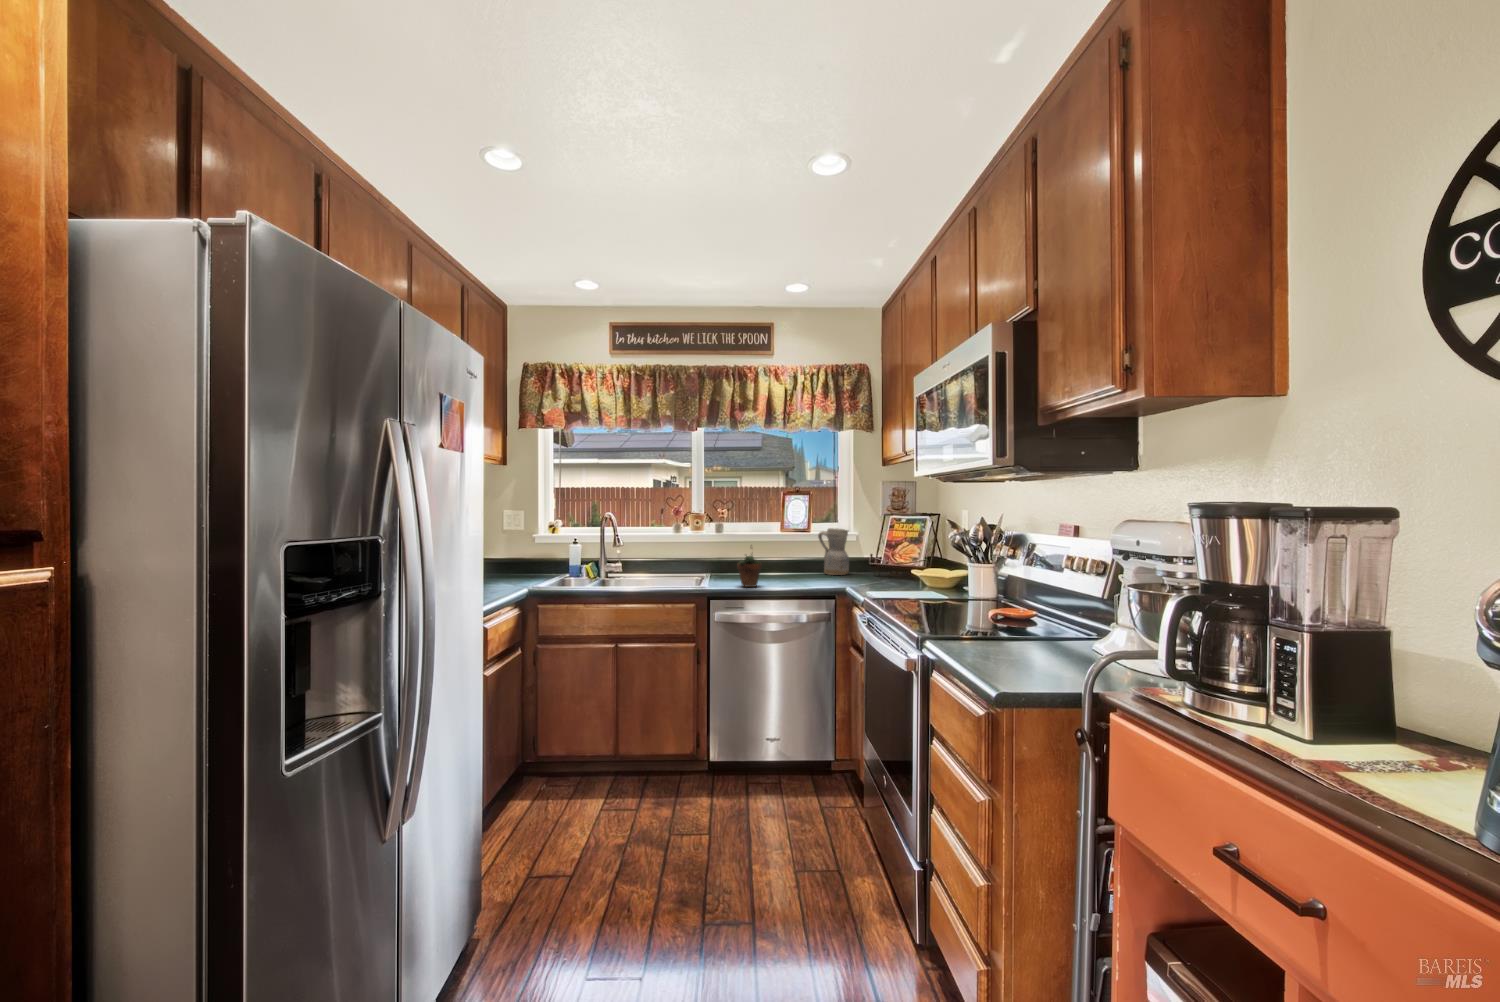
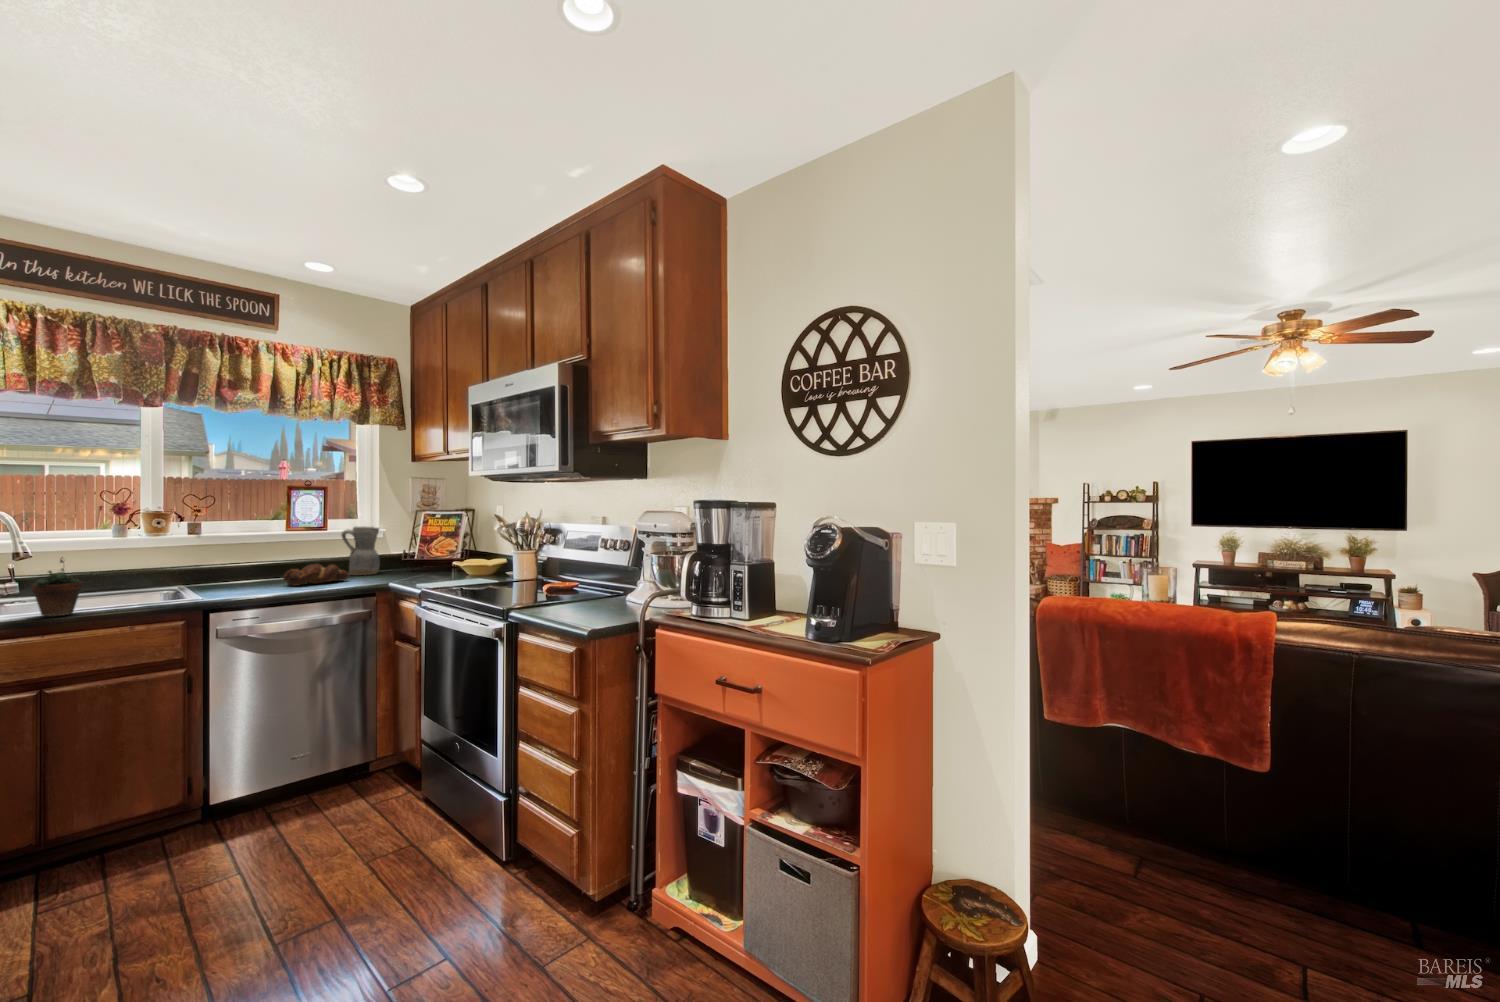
succulent plant: present [737,554,762,587] -> present [31,557,83,616]
bread loaf: none [768,562,818,581] -> present [283,564,349,586]

